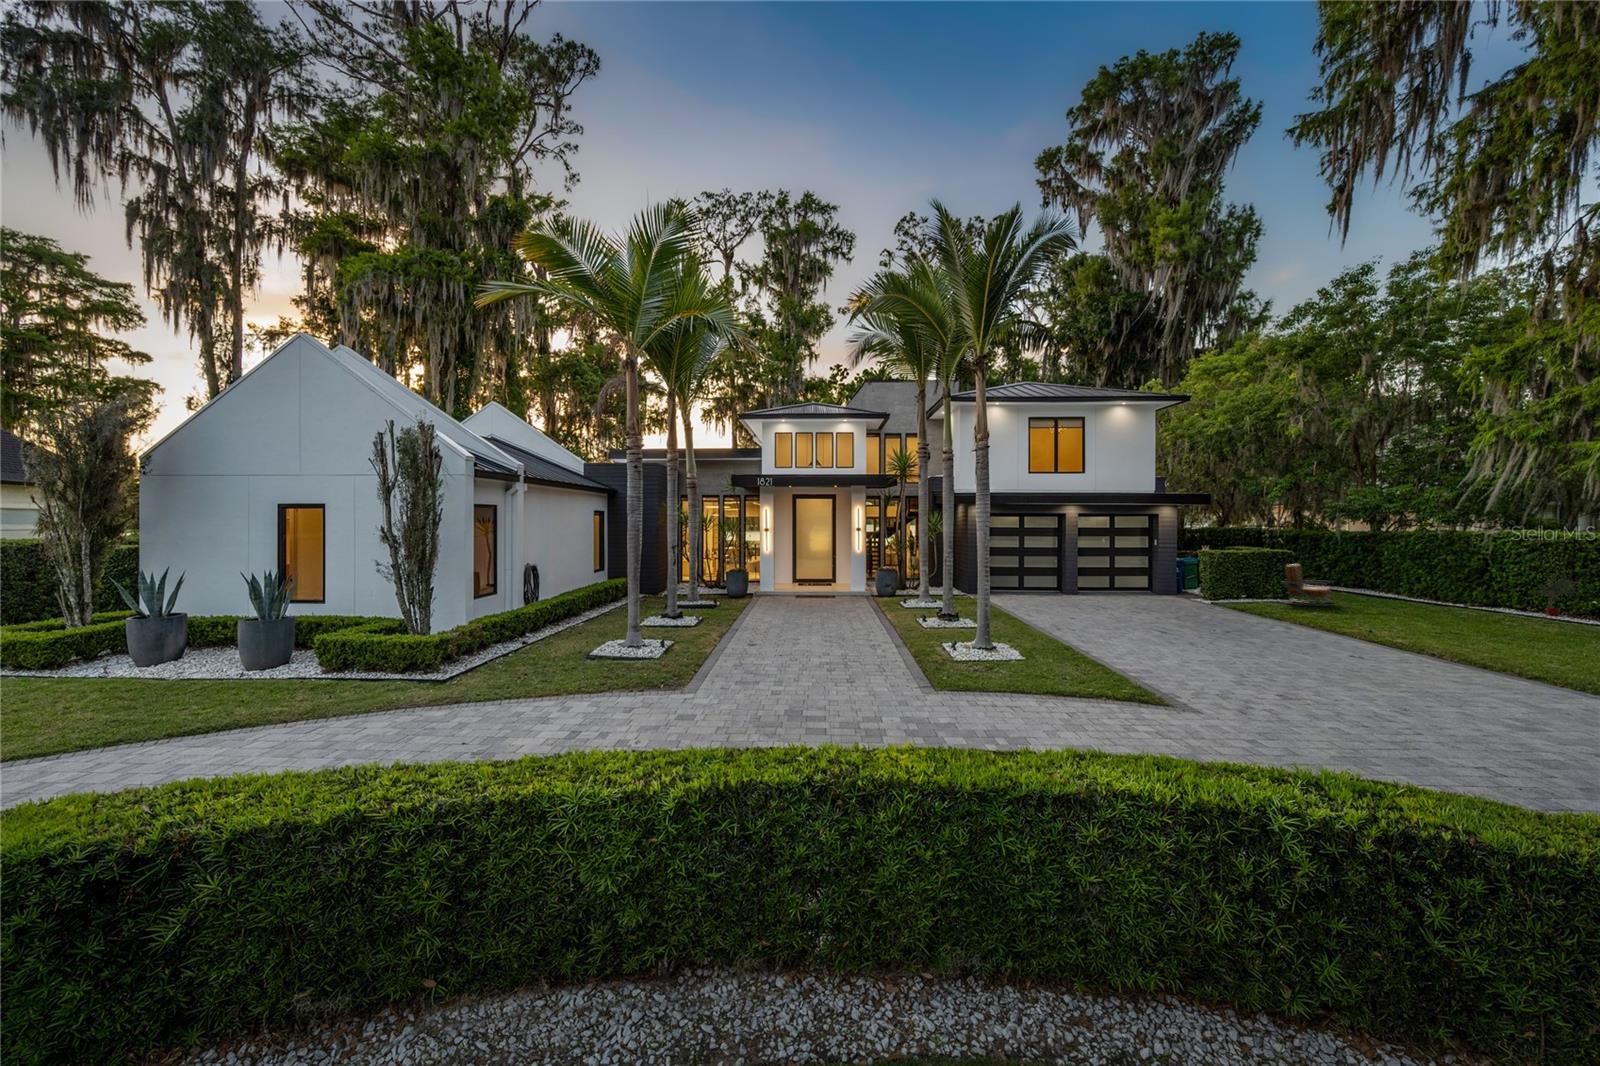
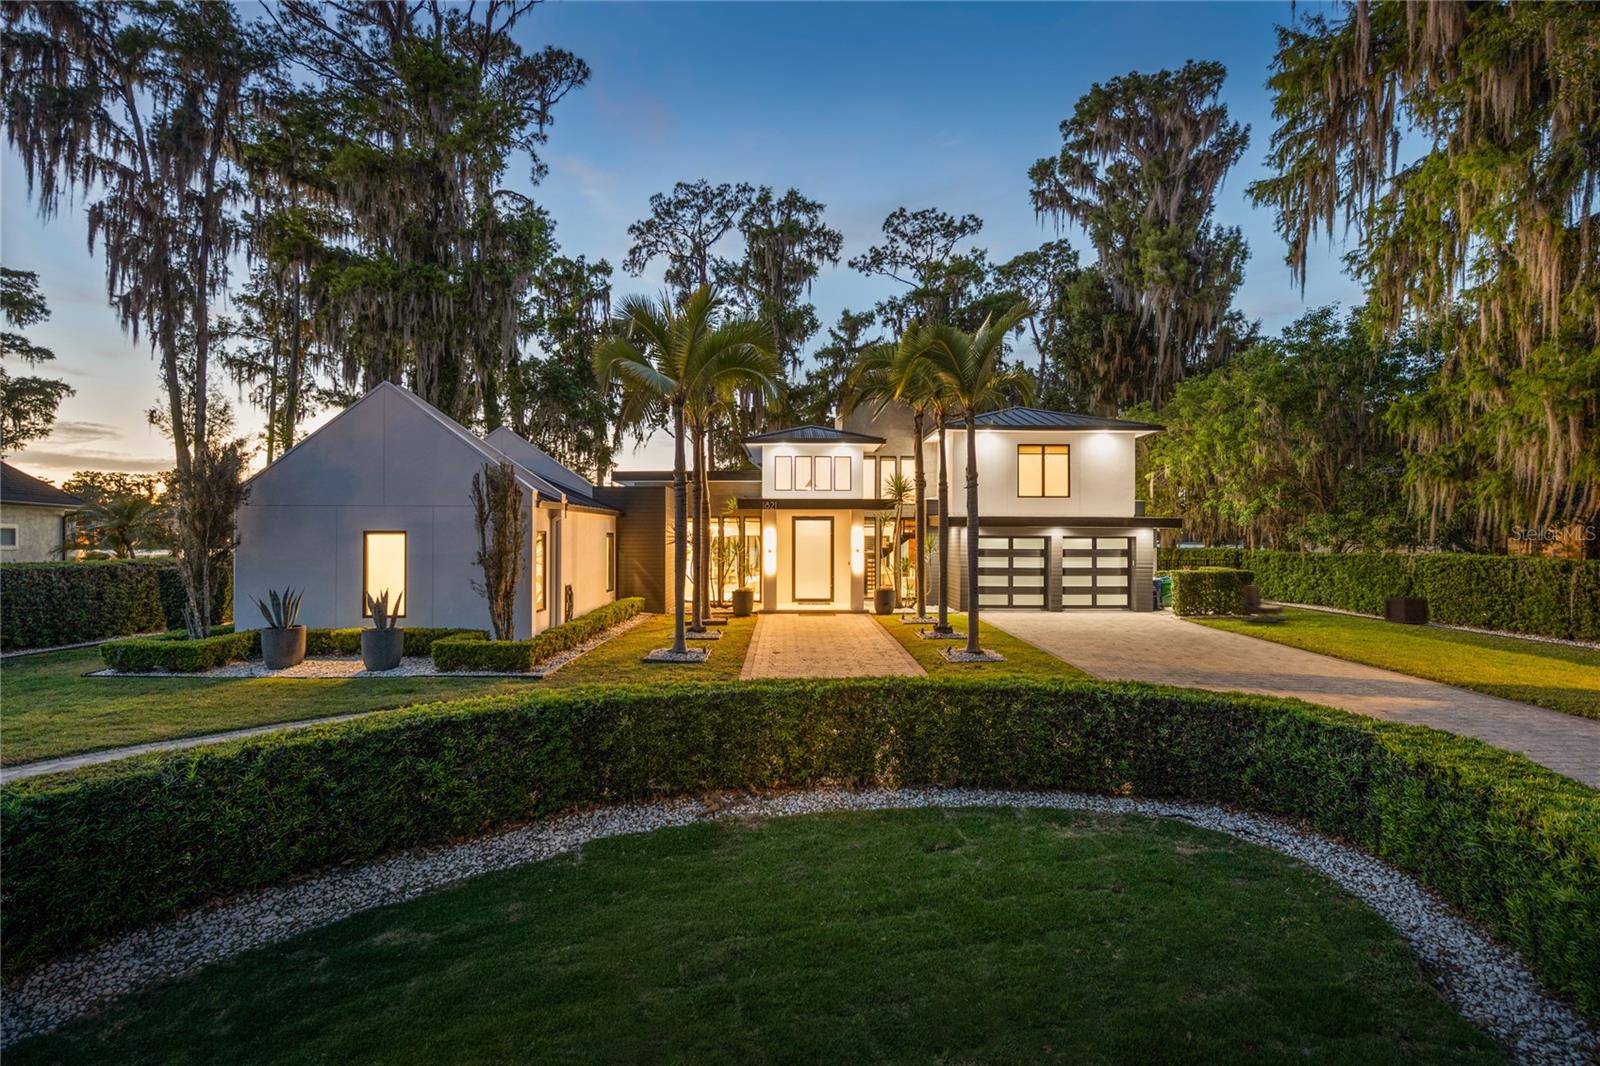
potted tree: present [1537,576,1574,616] -> none [1439,593,1467,628]
wooden crate: none [1453,578,1514,608] -> present [1383,597,1429,623]

